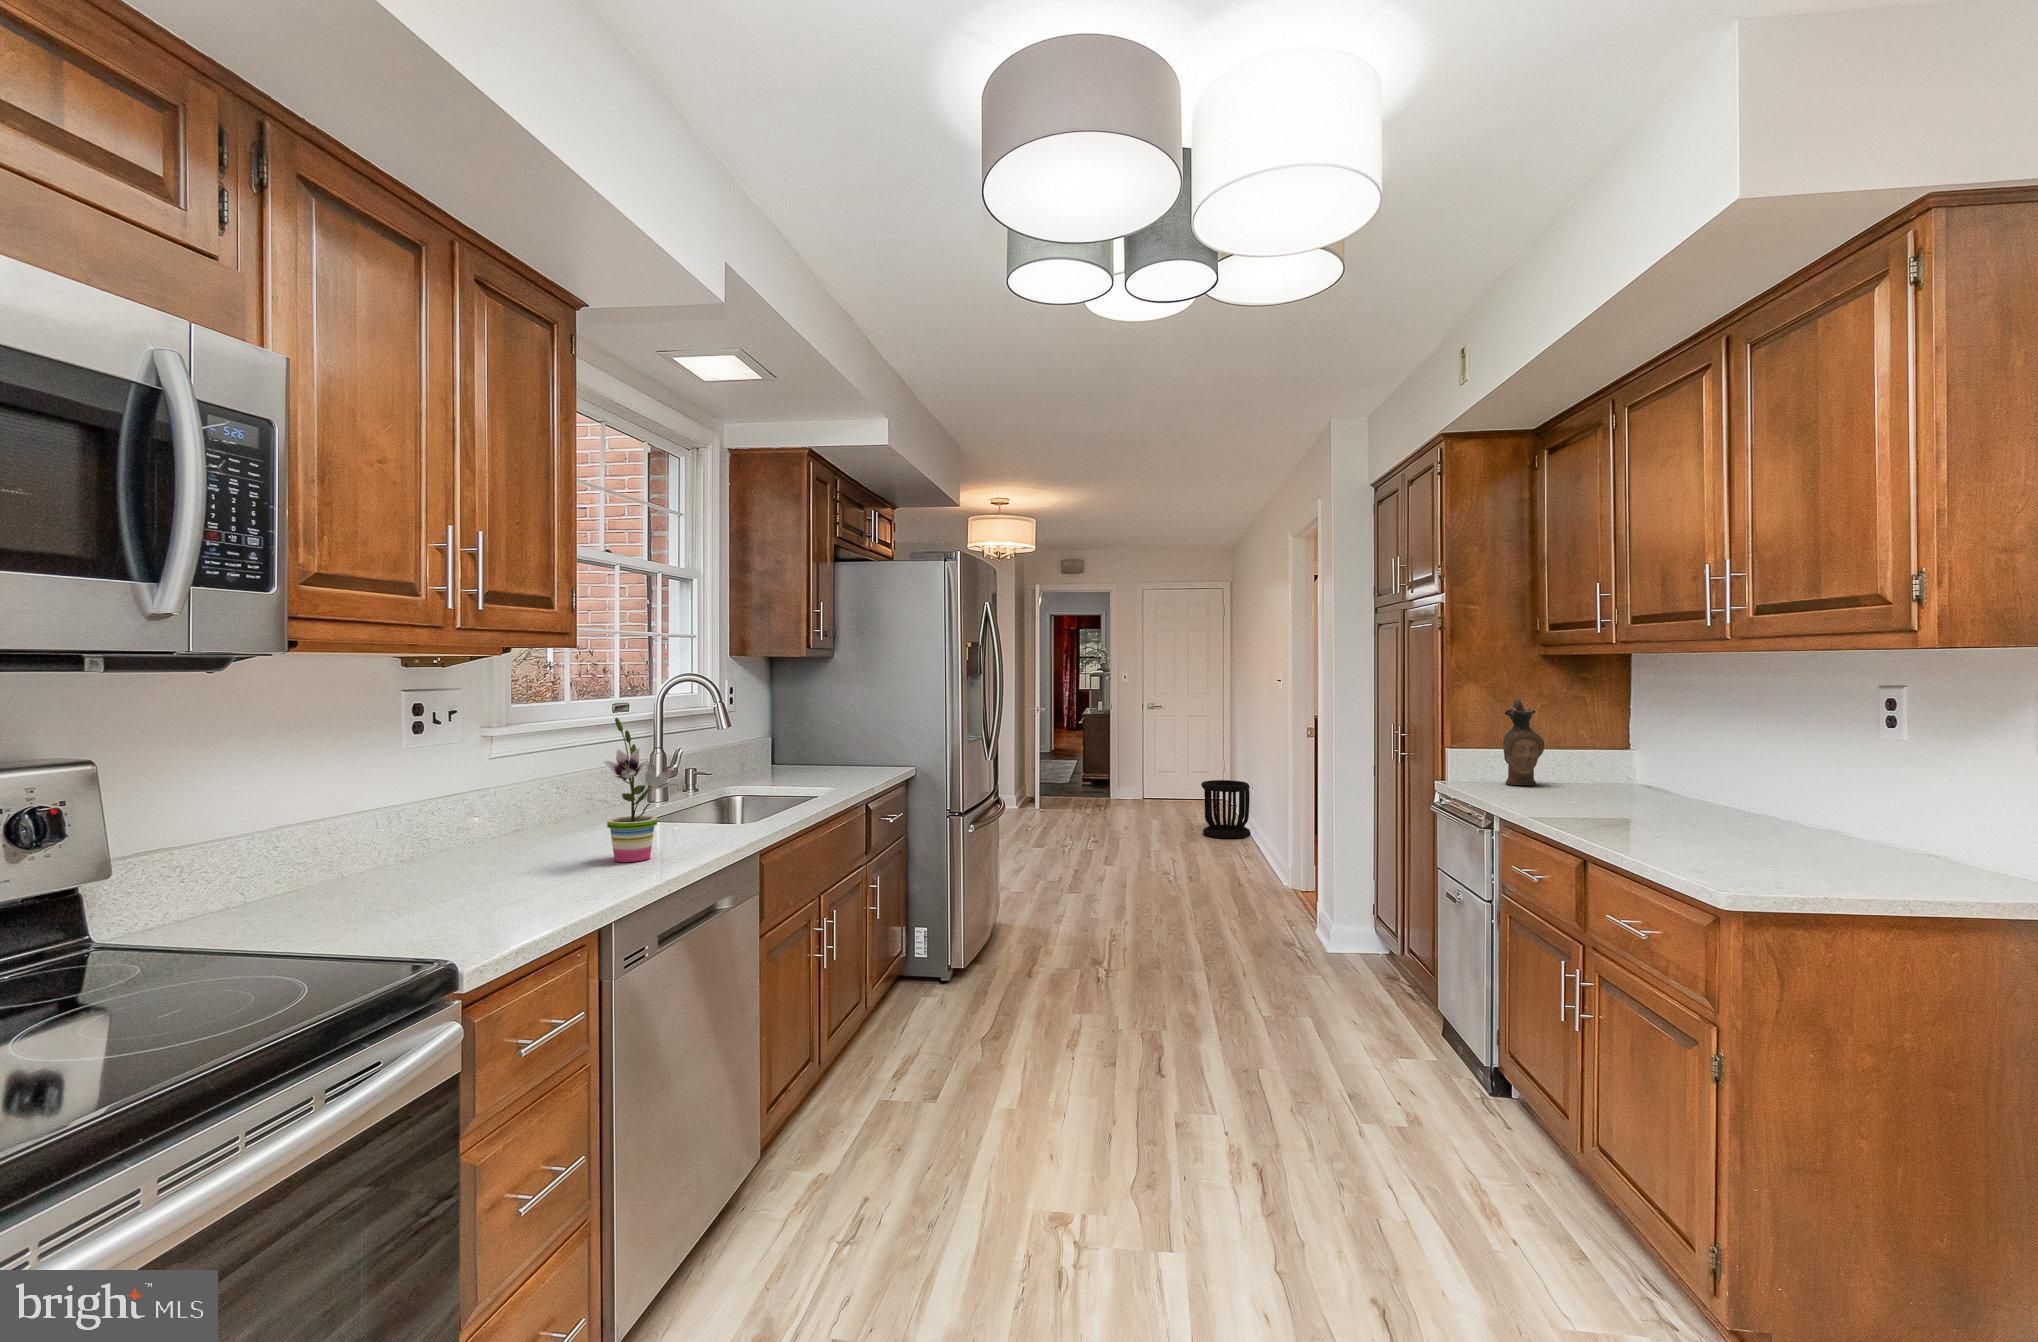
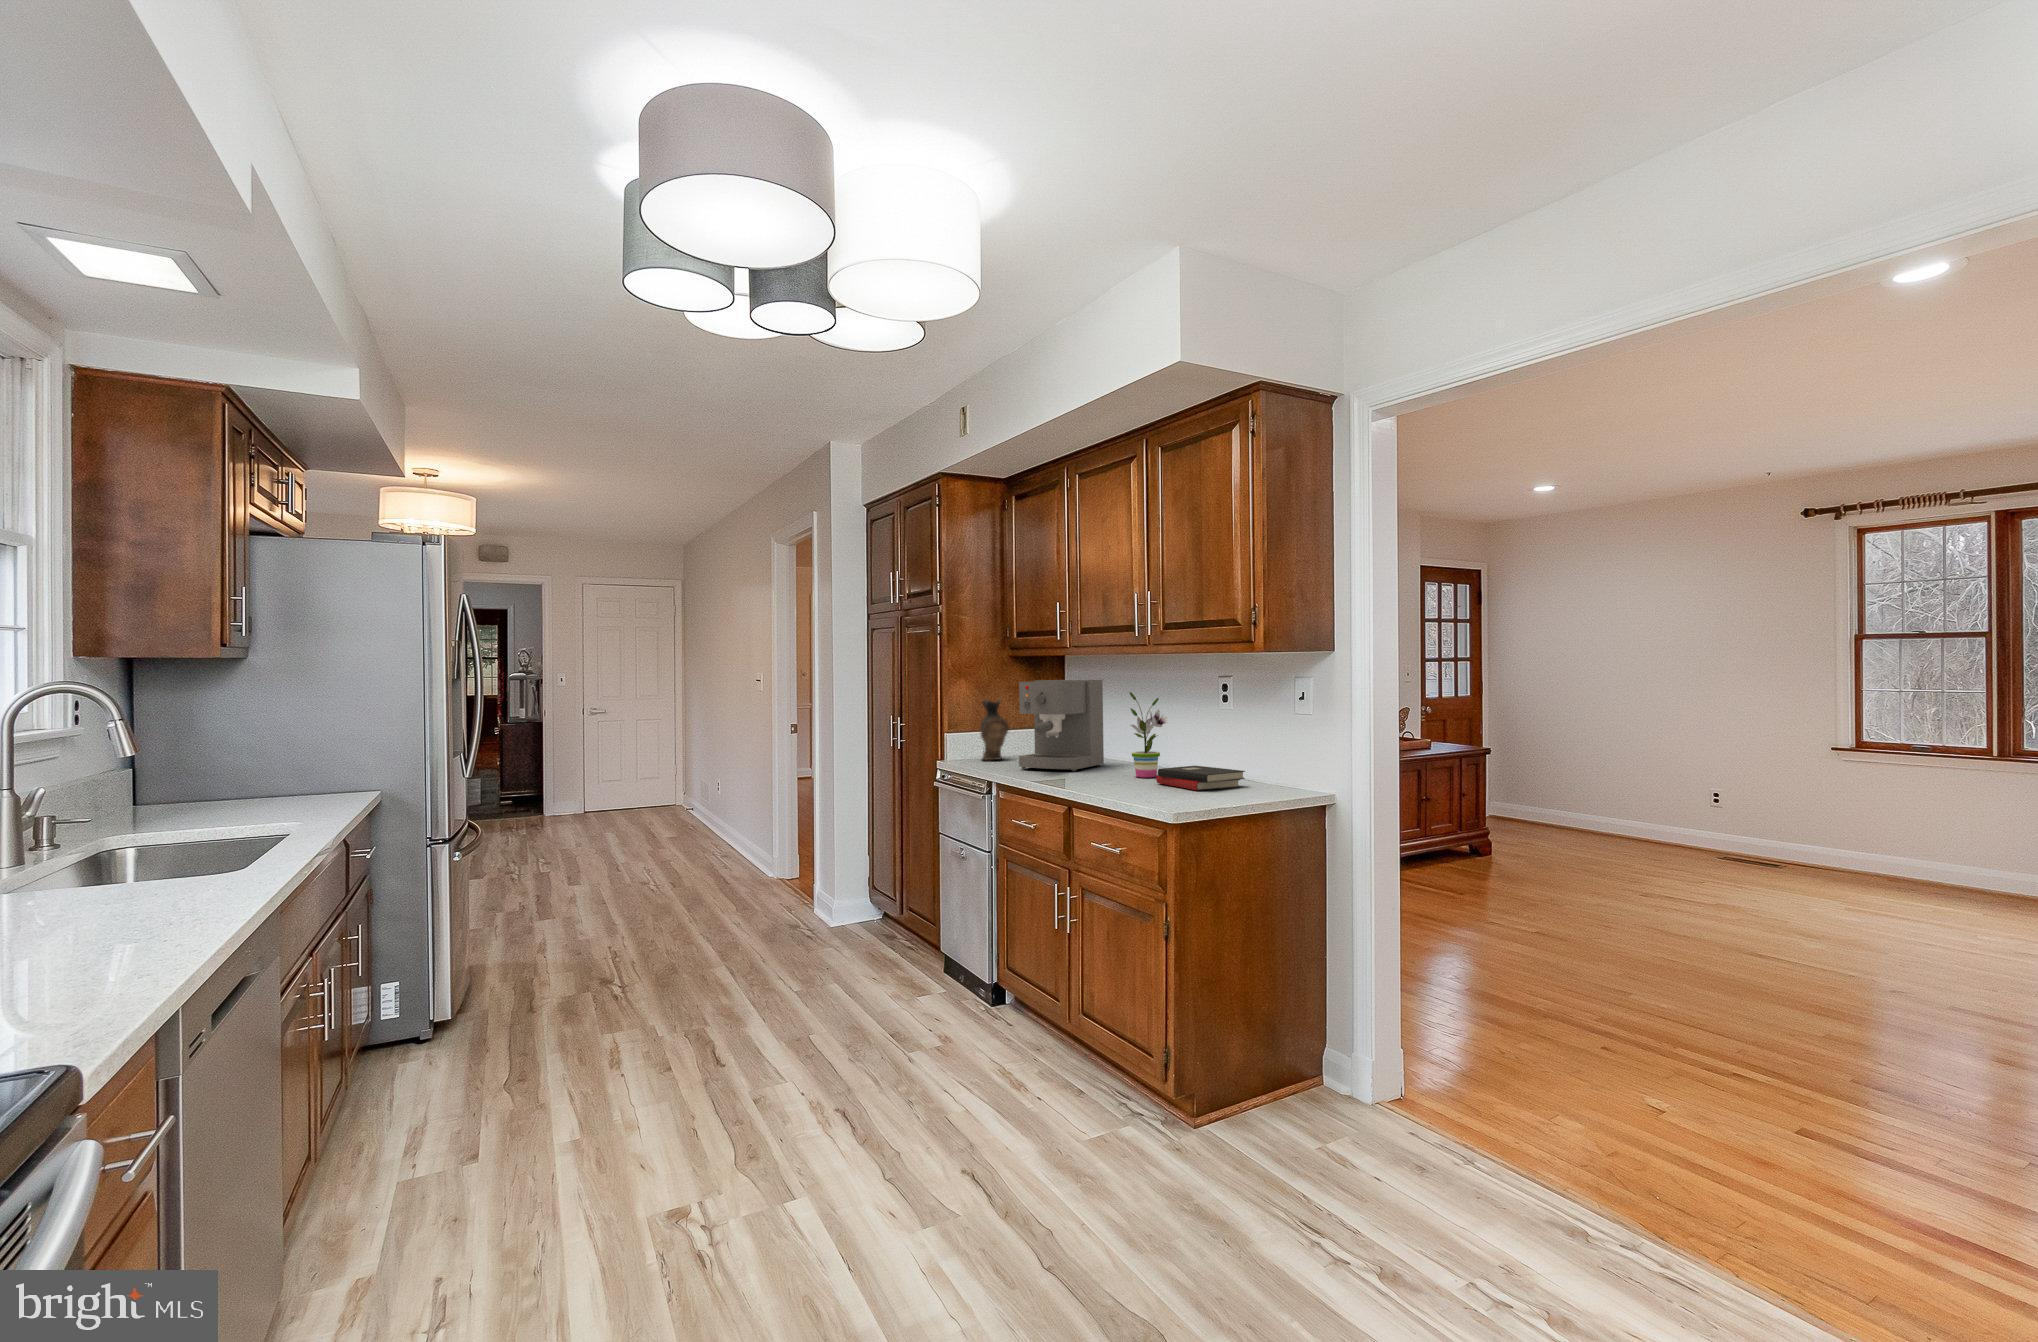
coffee maker: none [1541,687,1677,811] -> present [1019,680,1104,771]
potted plant: present [603,718,678,862] -> present [1129,692,1170,777]
wastebasket: present [1201,780,1251,839] -> none [661,786,713,844]
hardback book: none [1731,823,1896,866] -> present [1156,766,1245,790]

